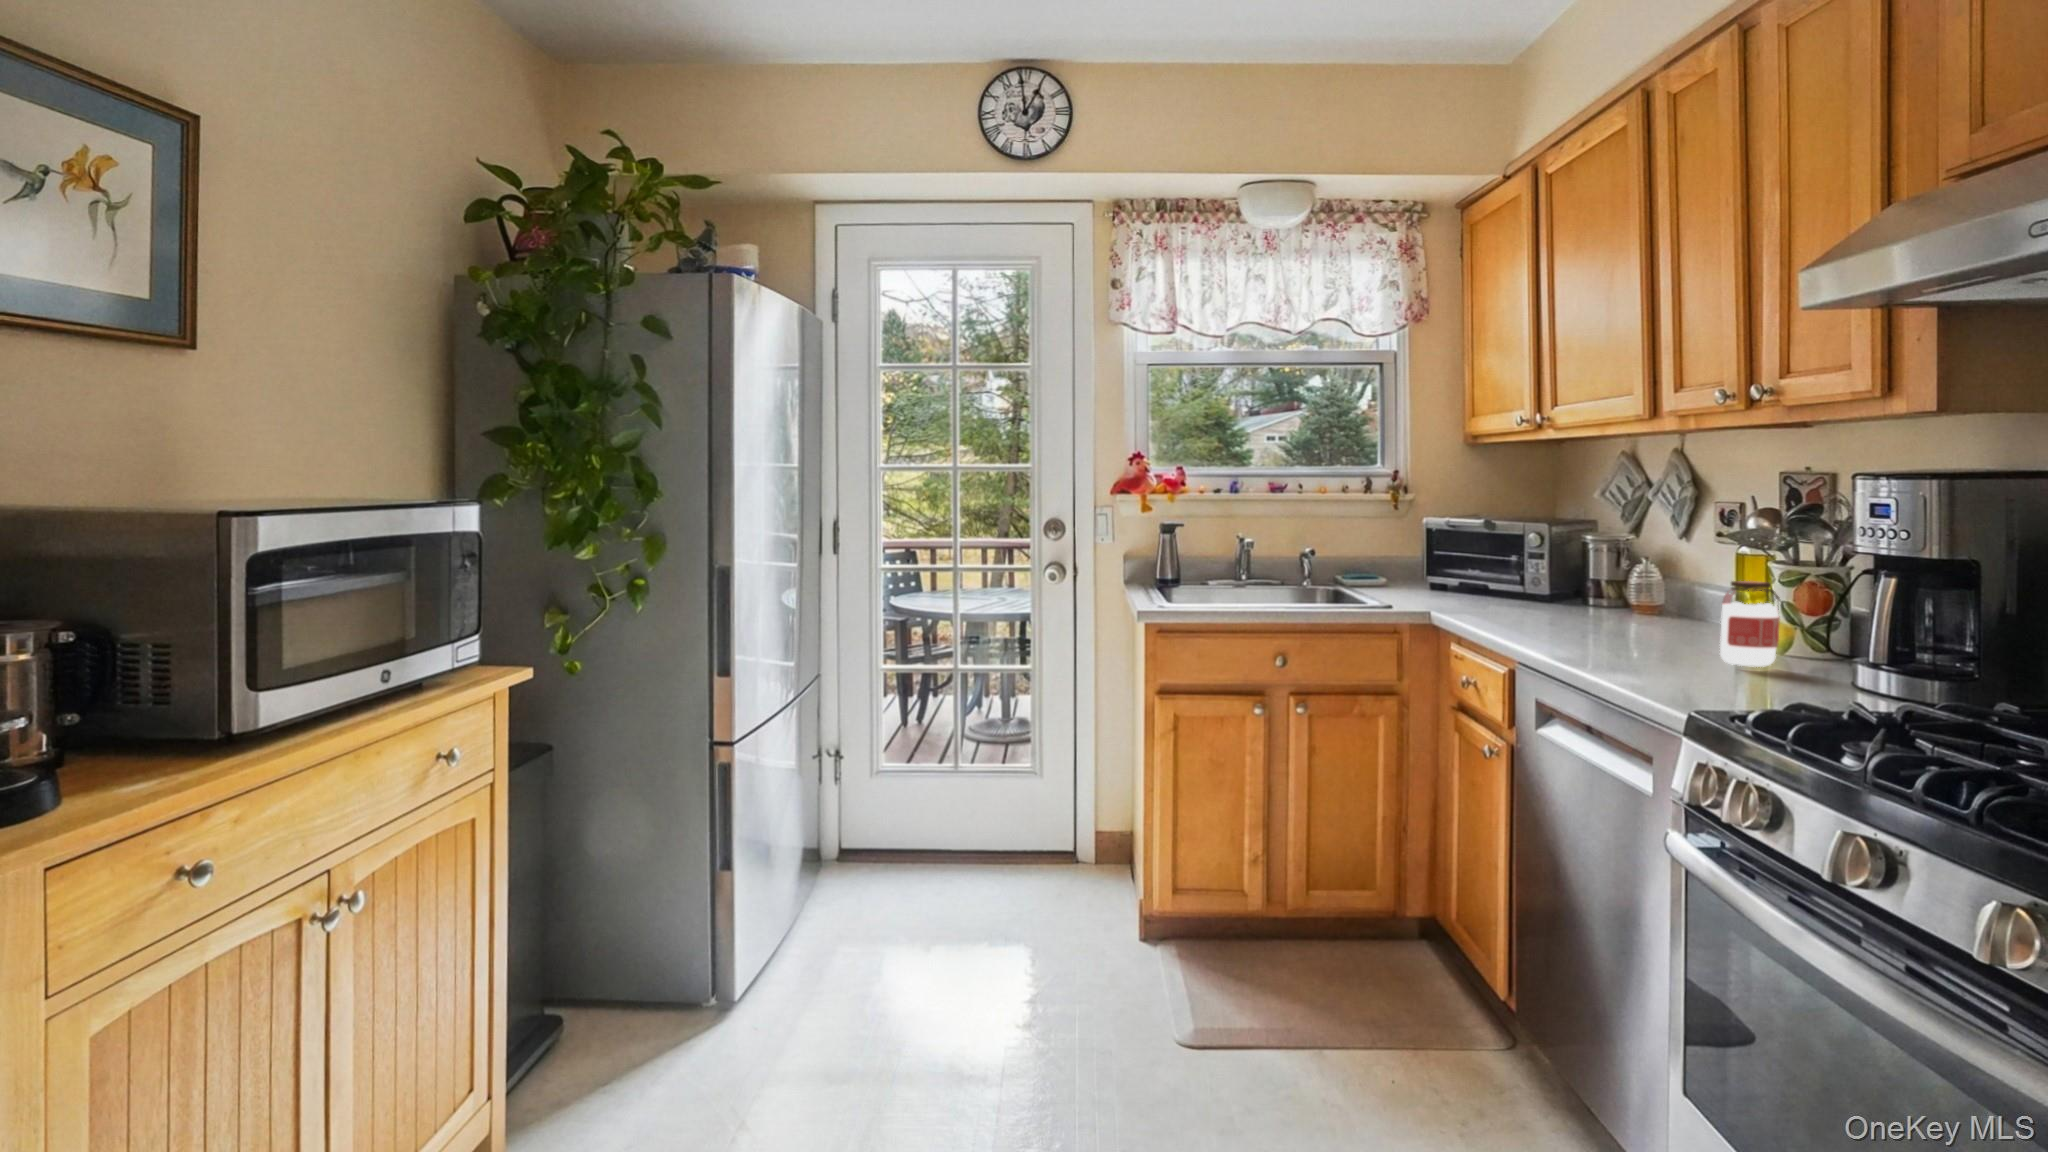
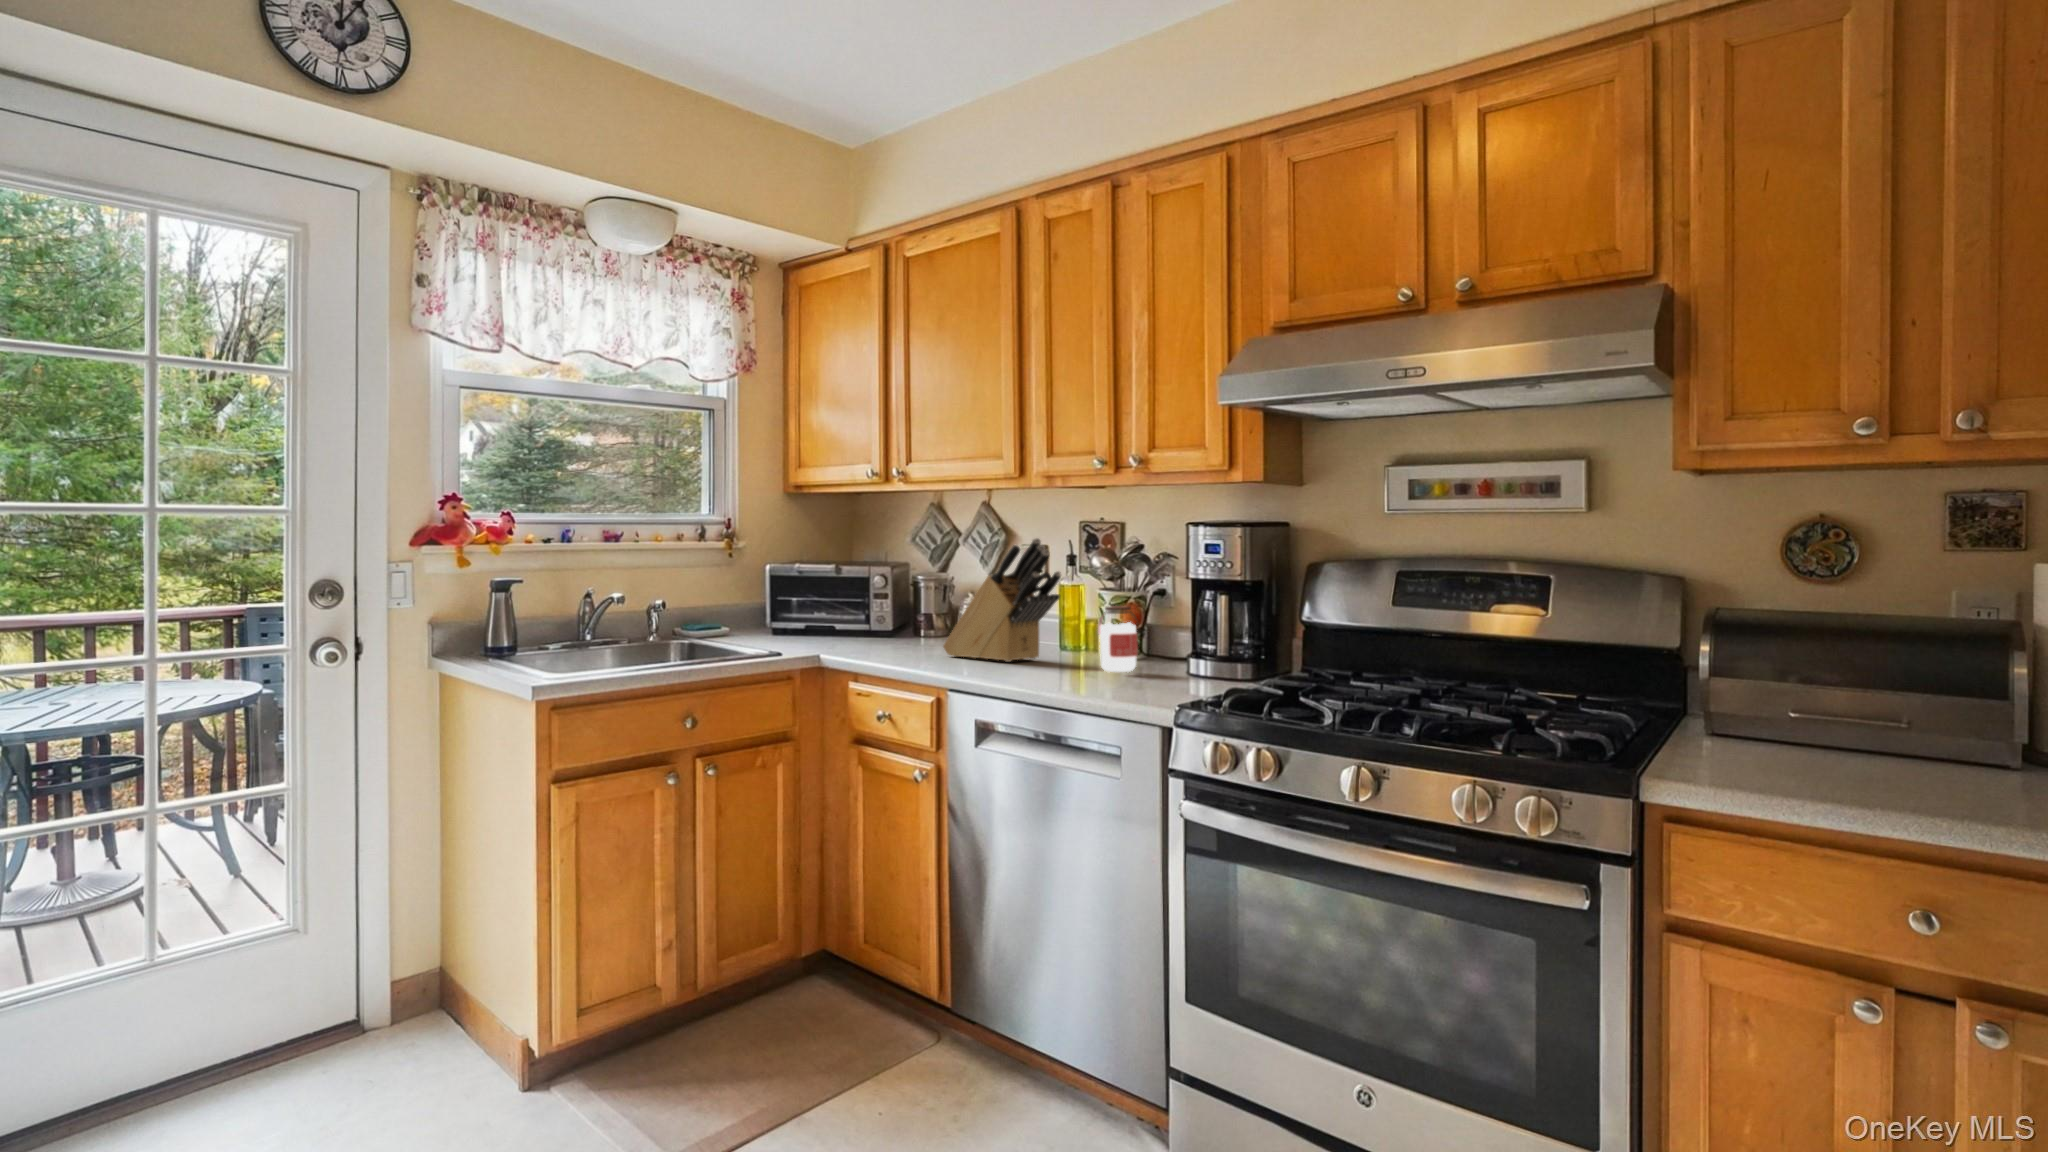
knife block: none [1569,492,1703,639] -> present [943,538,1061,662]

